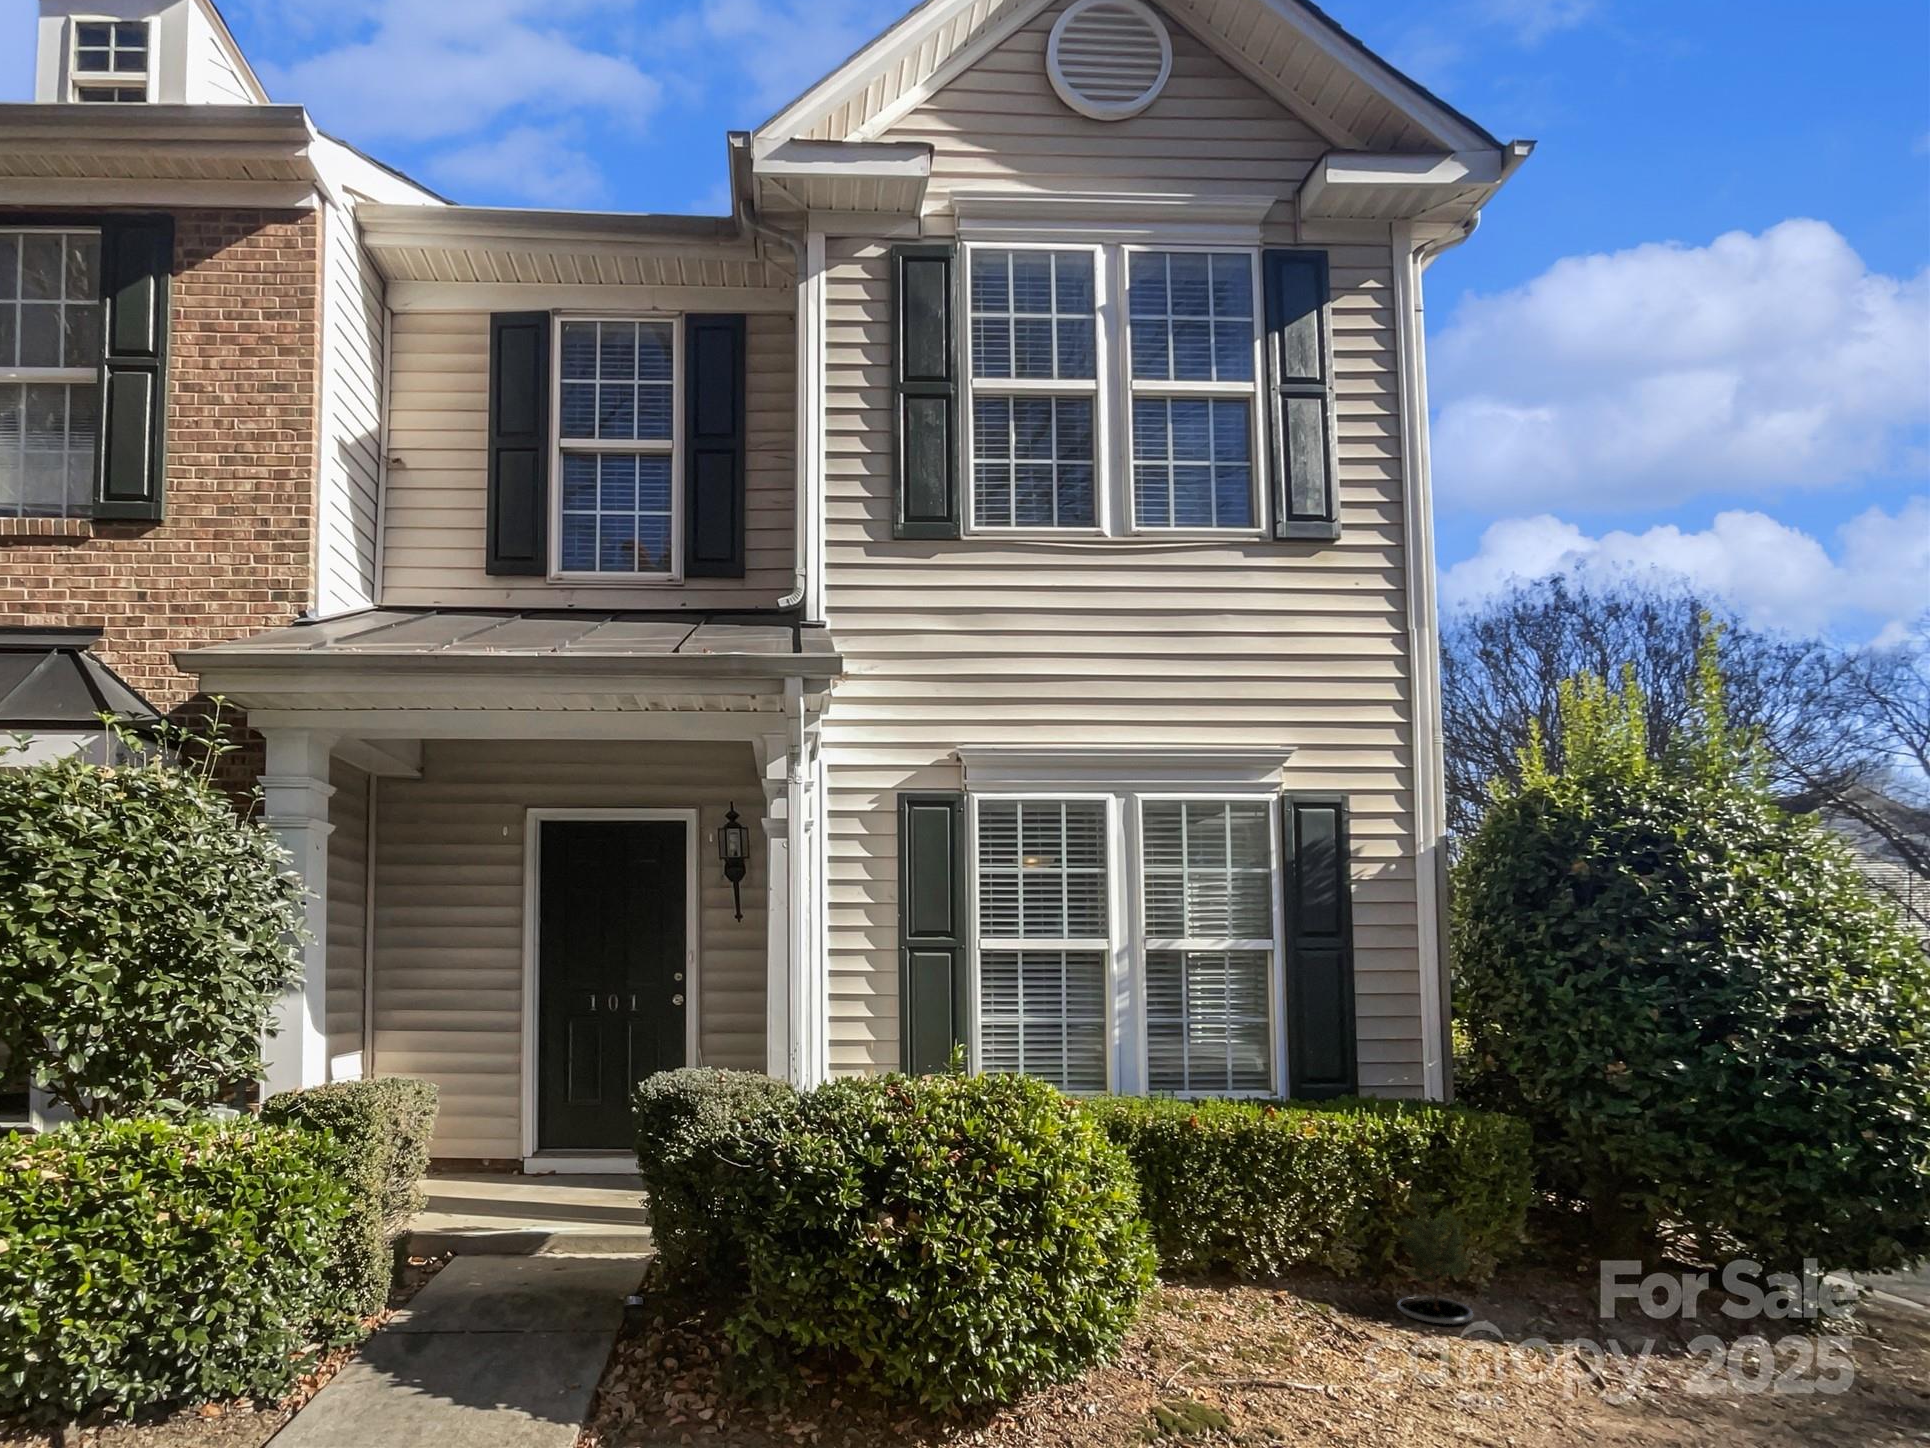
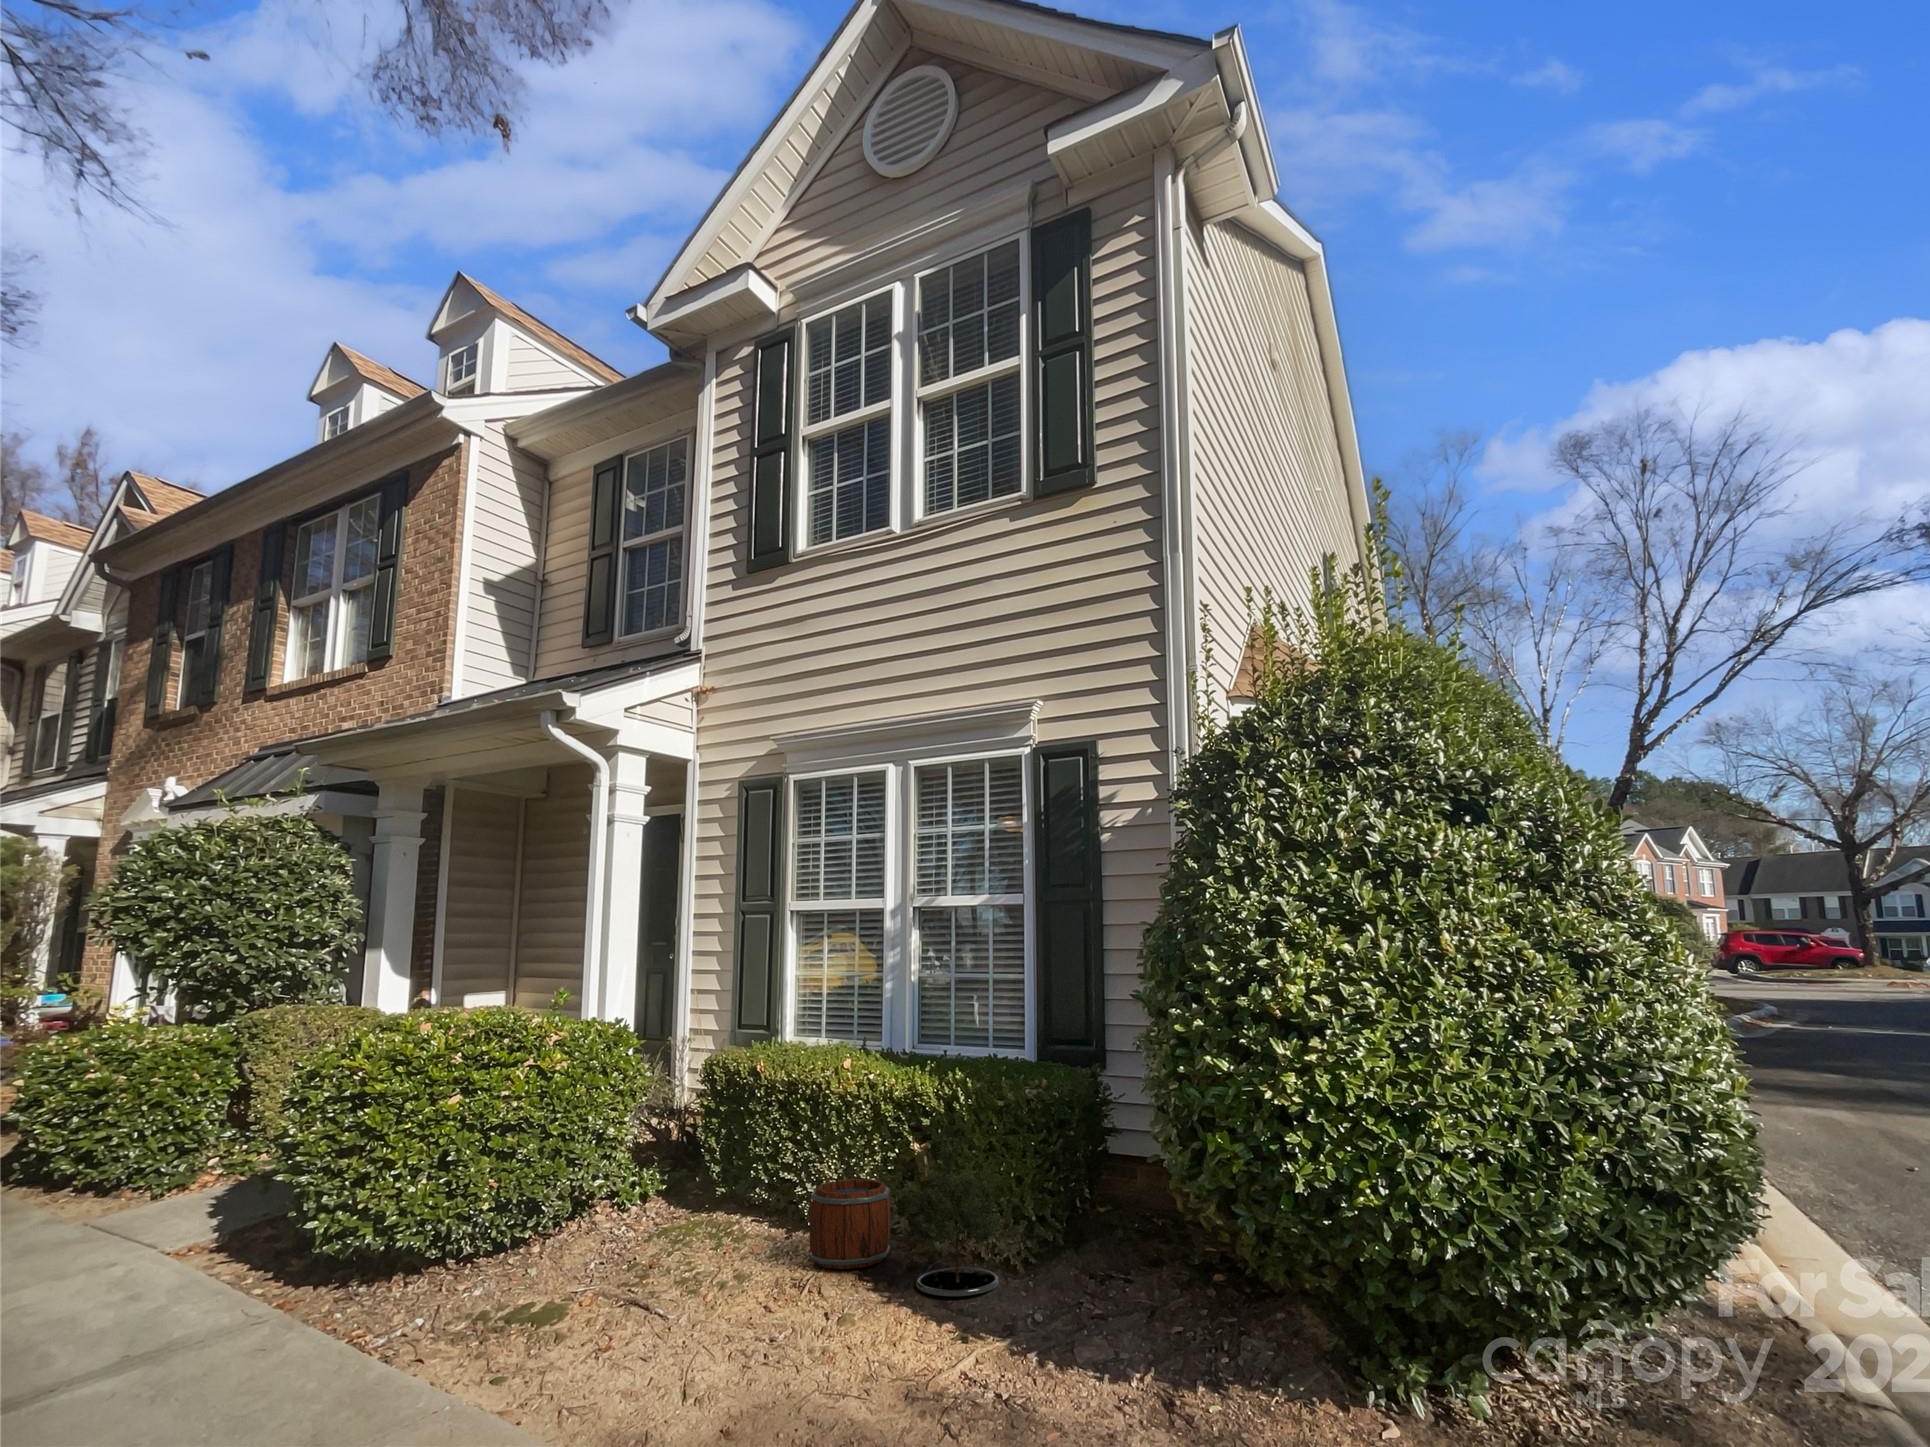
bucket: none [1276,1230,1355,1315] -> present [809,1179,891,1269]

